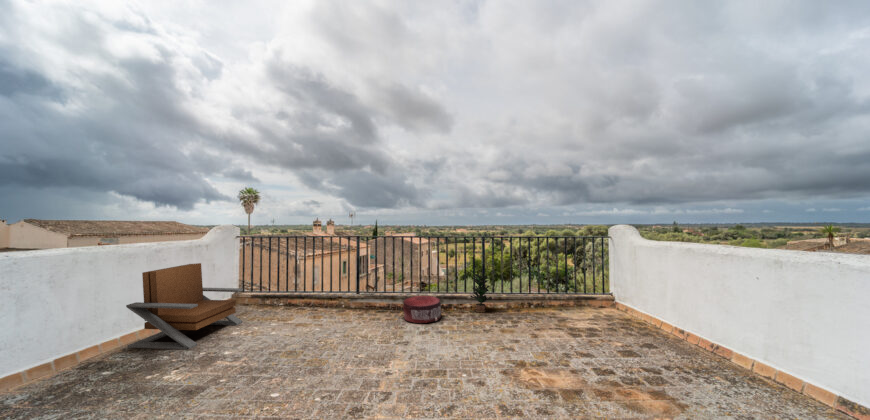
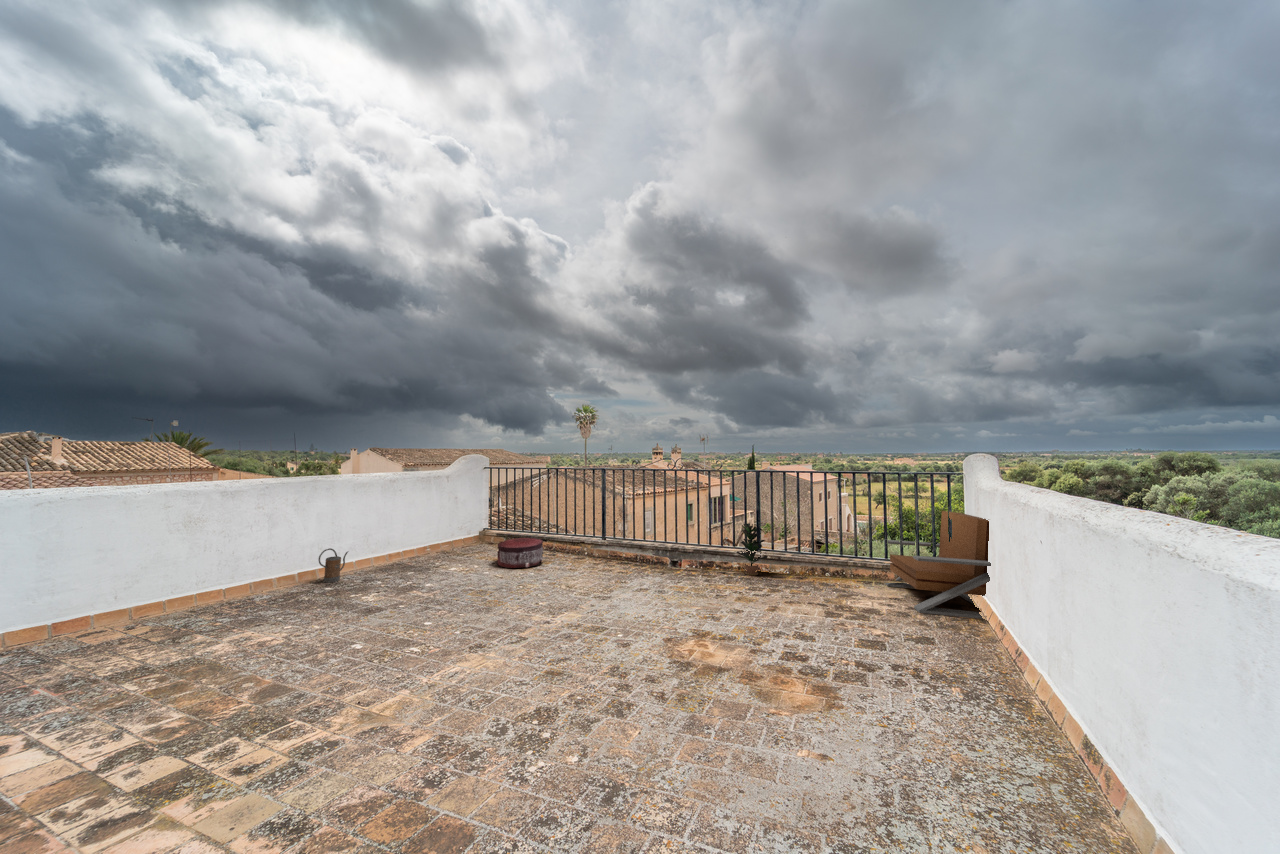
lounge chair: present [126,263,243,349] -> present [884,511,991,619]
pouf: present [403,296,442,323] -> present [497,538,543,568]
watering can: none [79,330,112,365] -> present [318,548,348,583]

